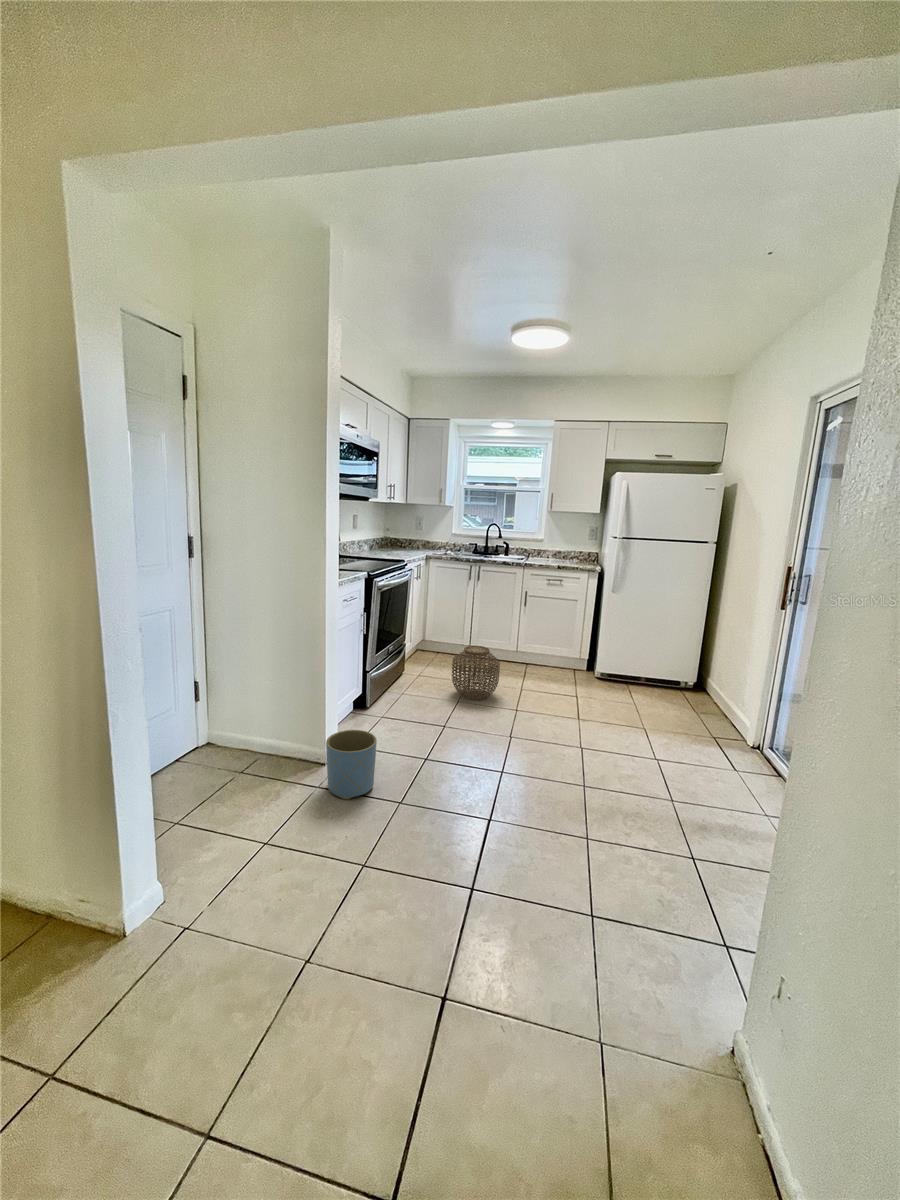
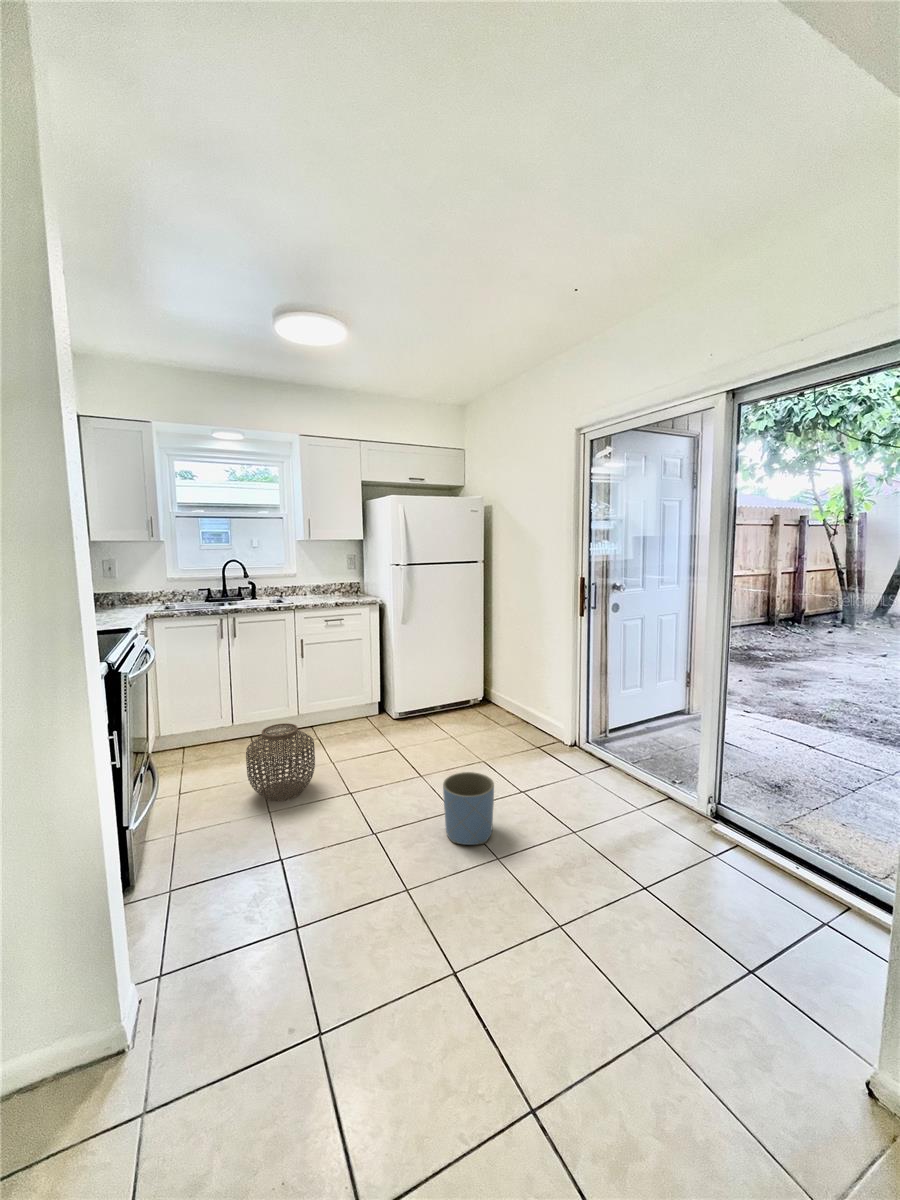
planter: present [326,730,377,799] -> present [443,772,494,845]

